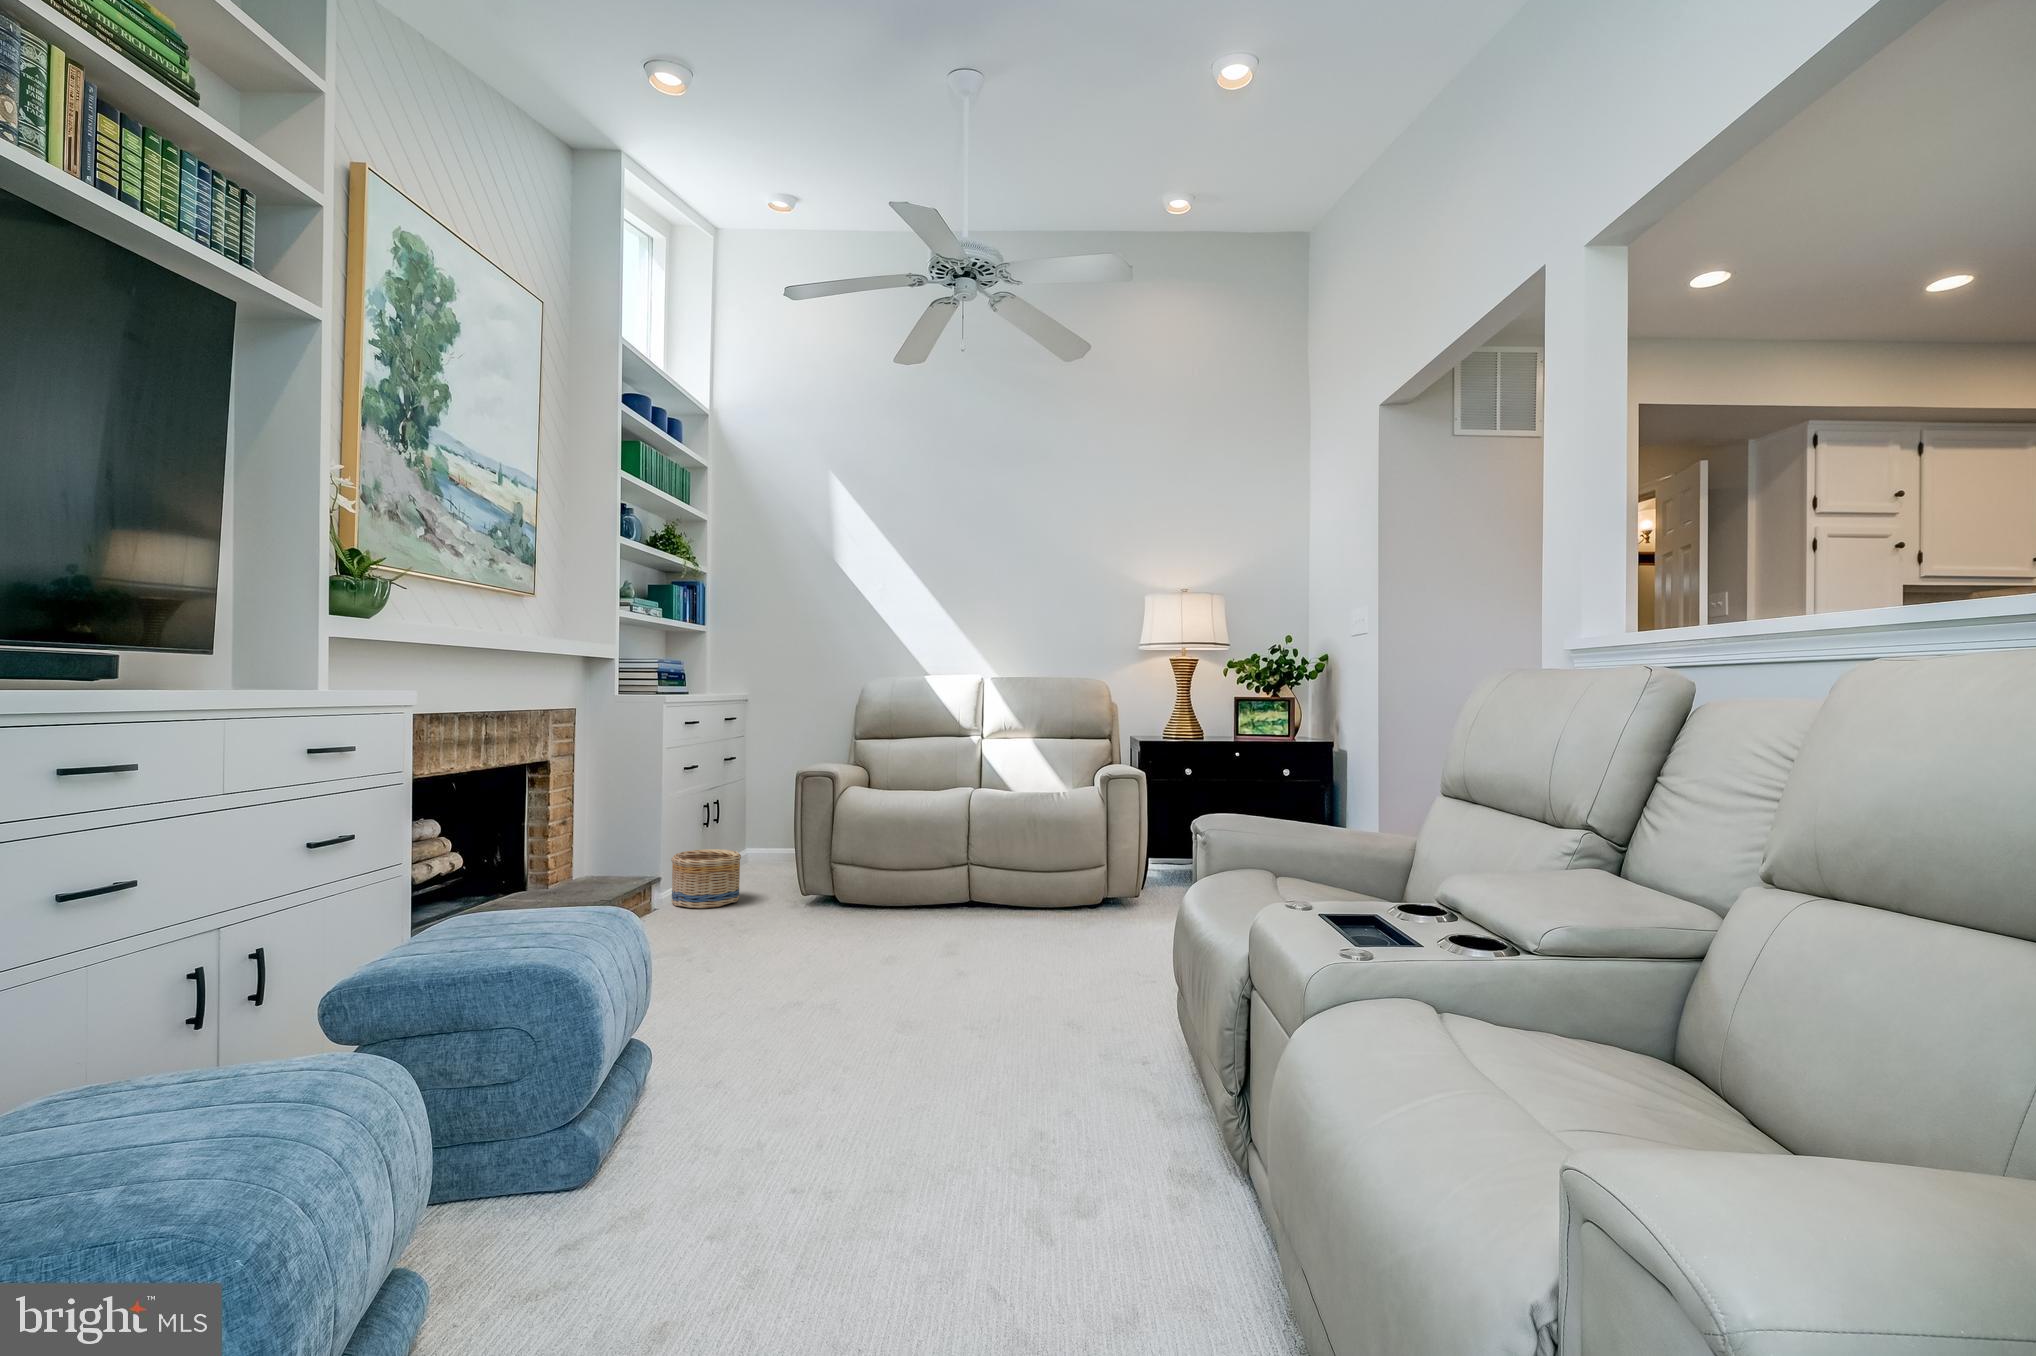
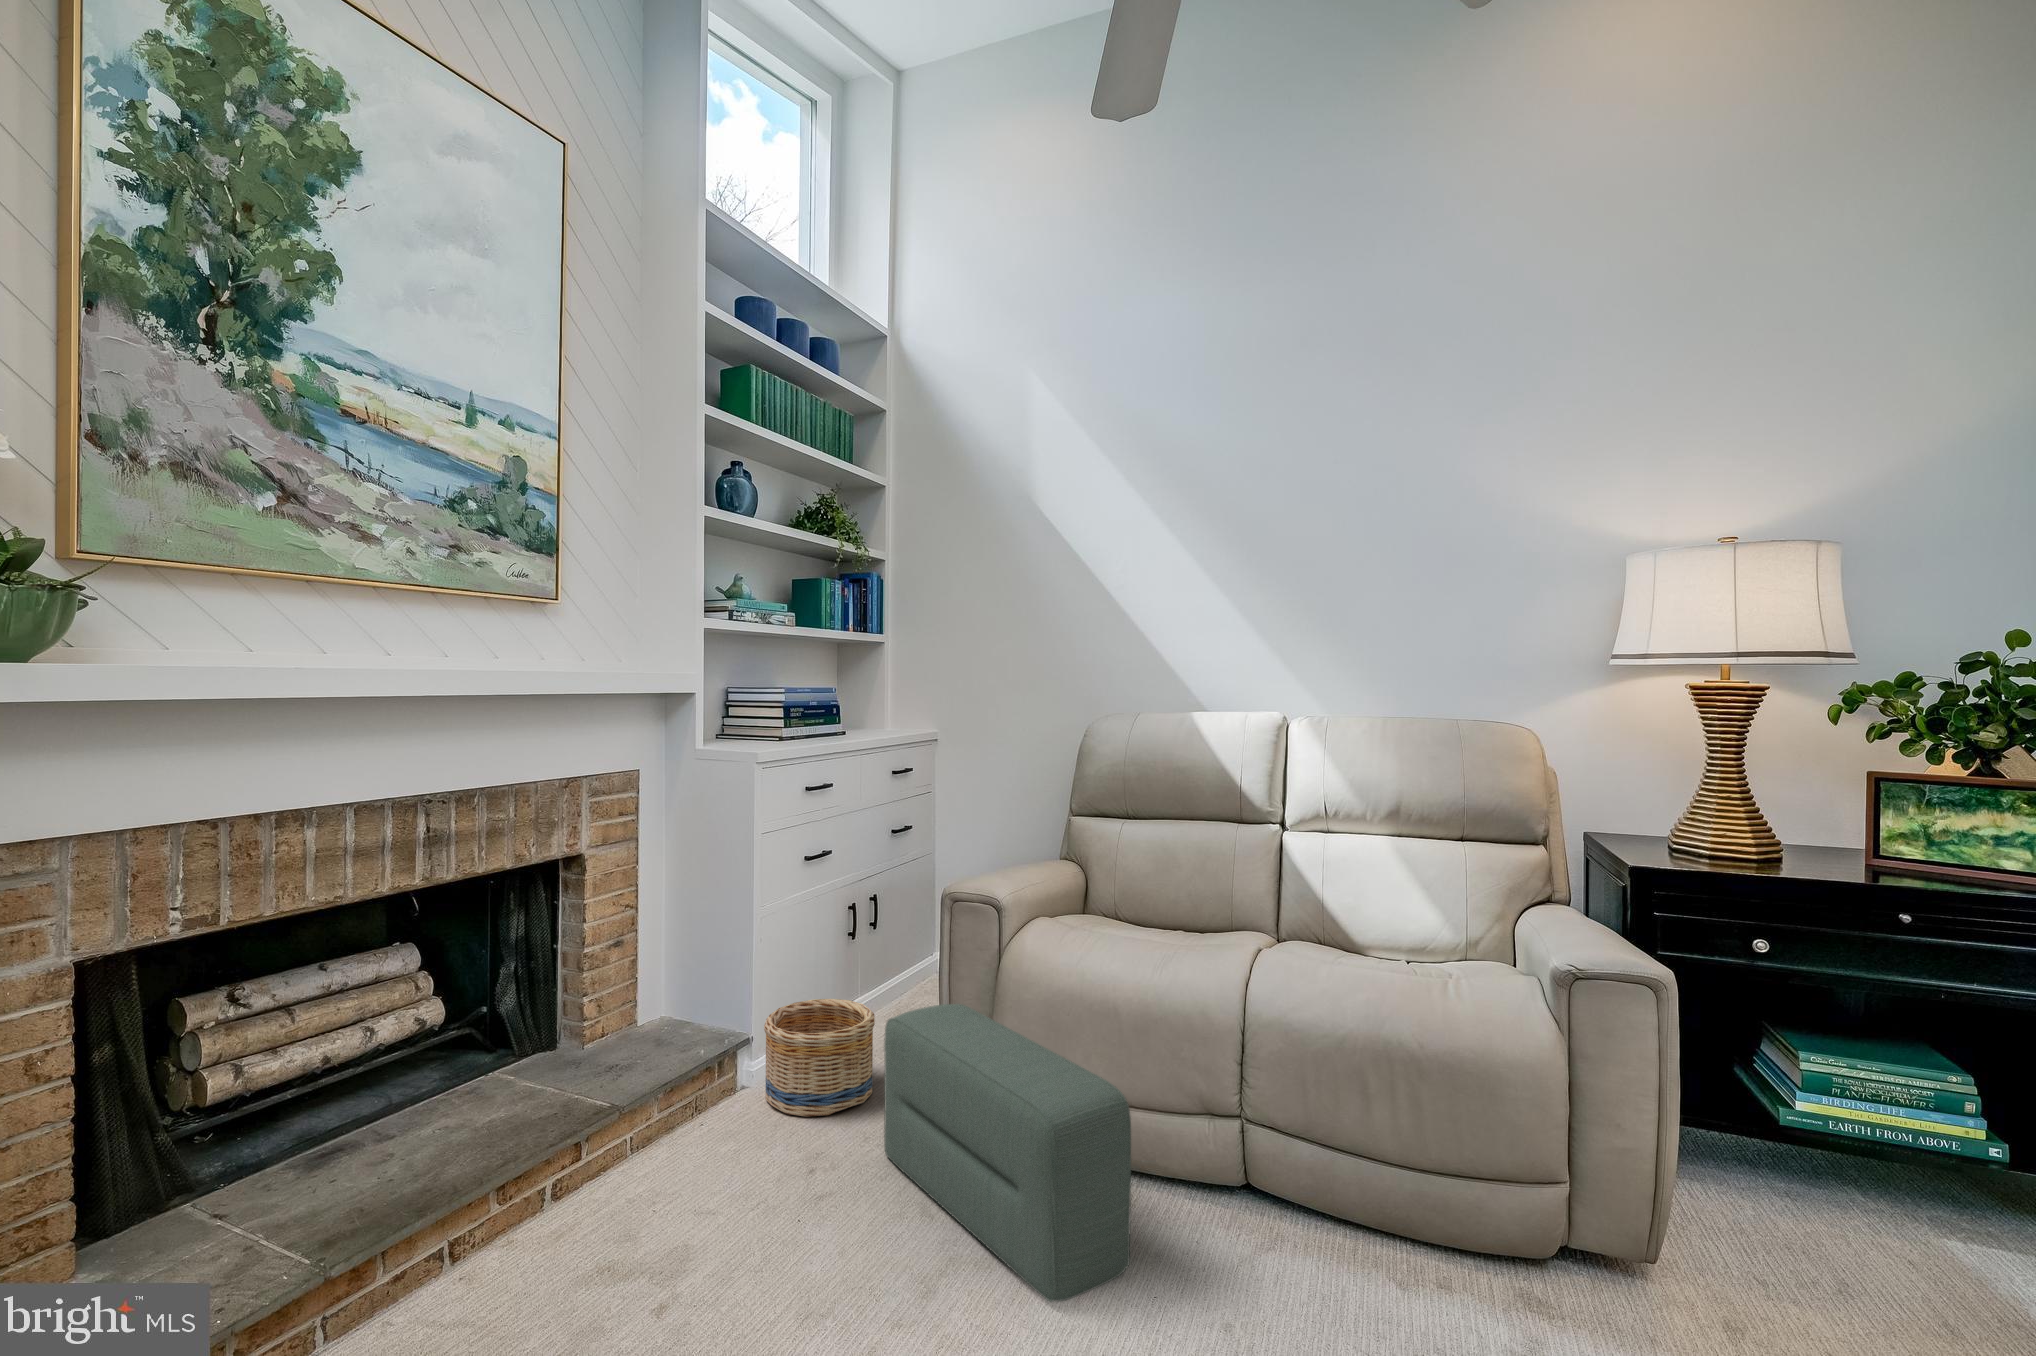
pouf: none [765,831,915,938] -> present [884,1004,1131,1302]

